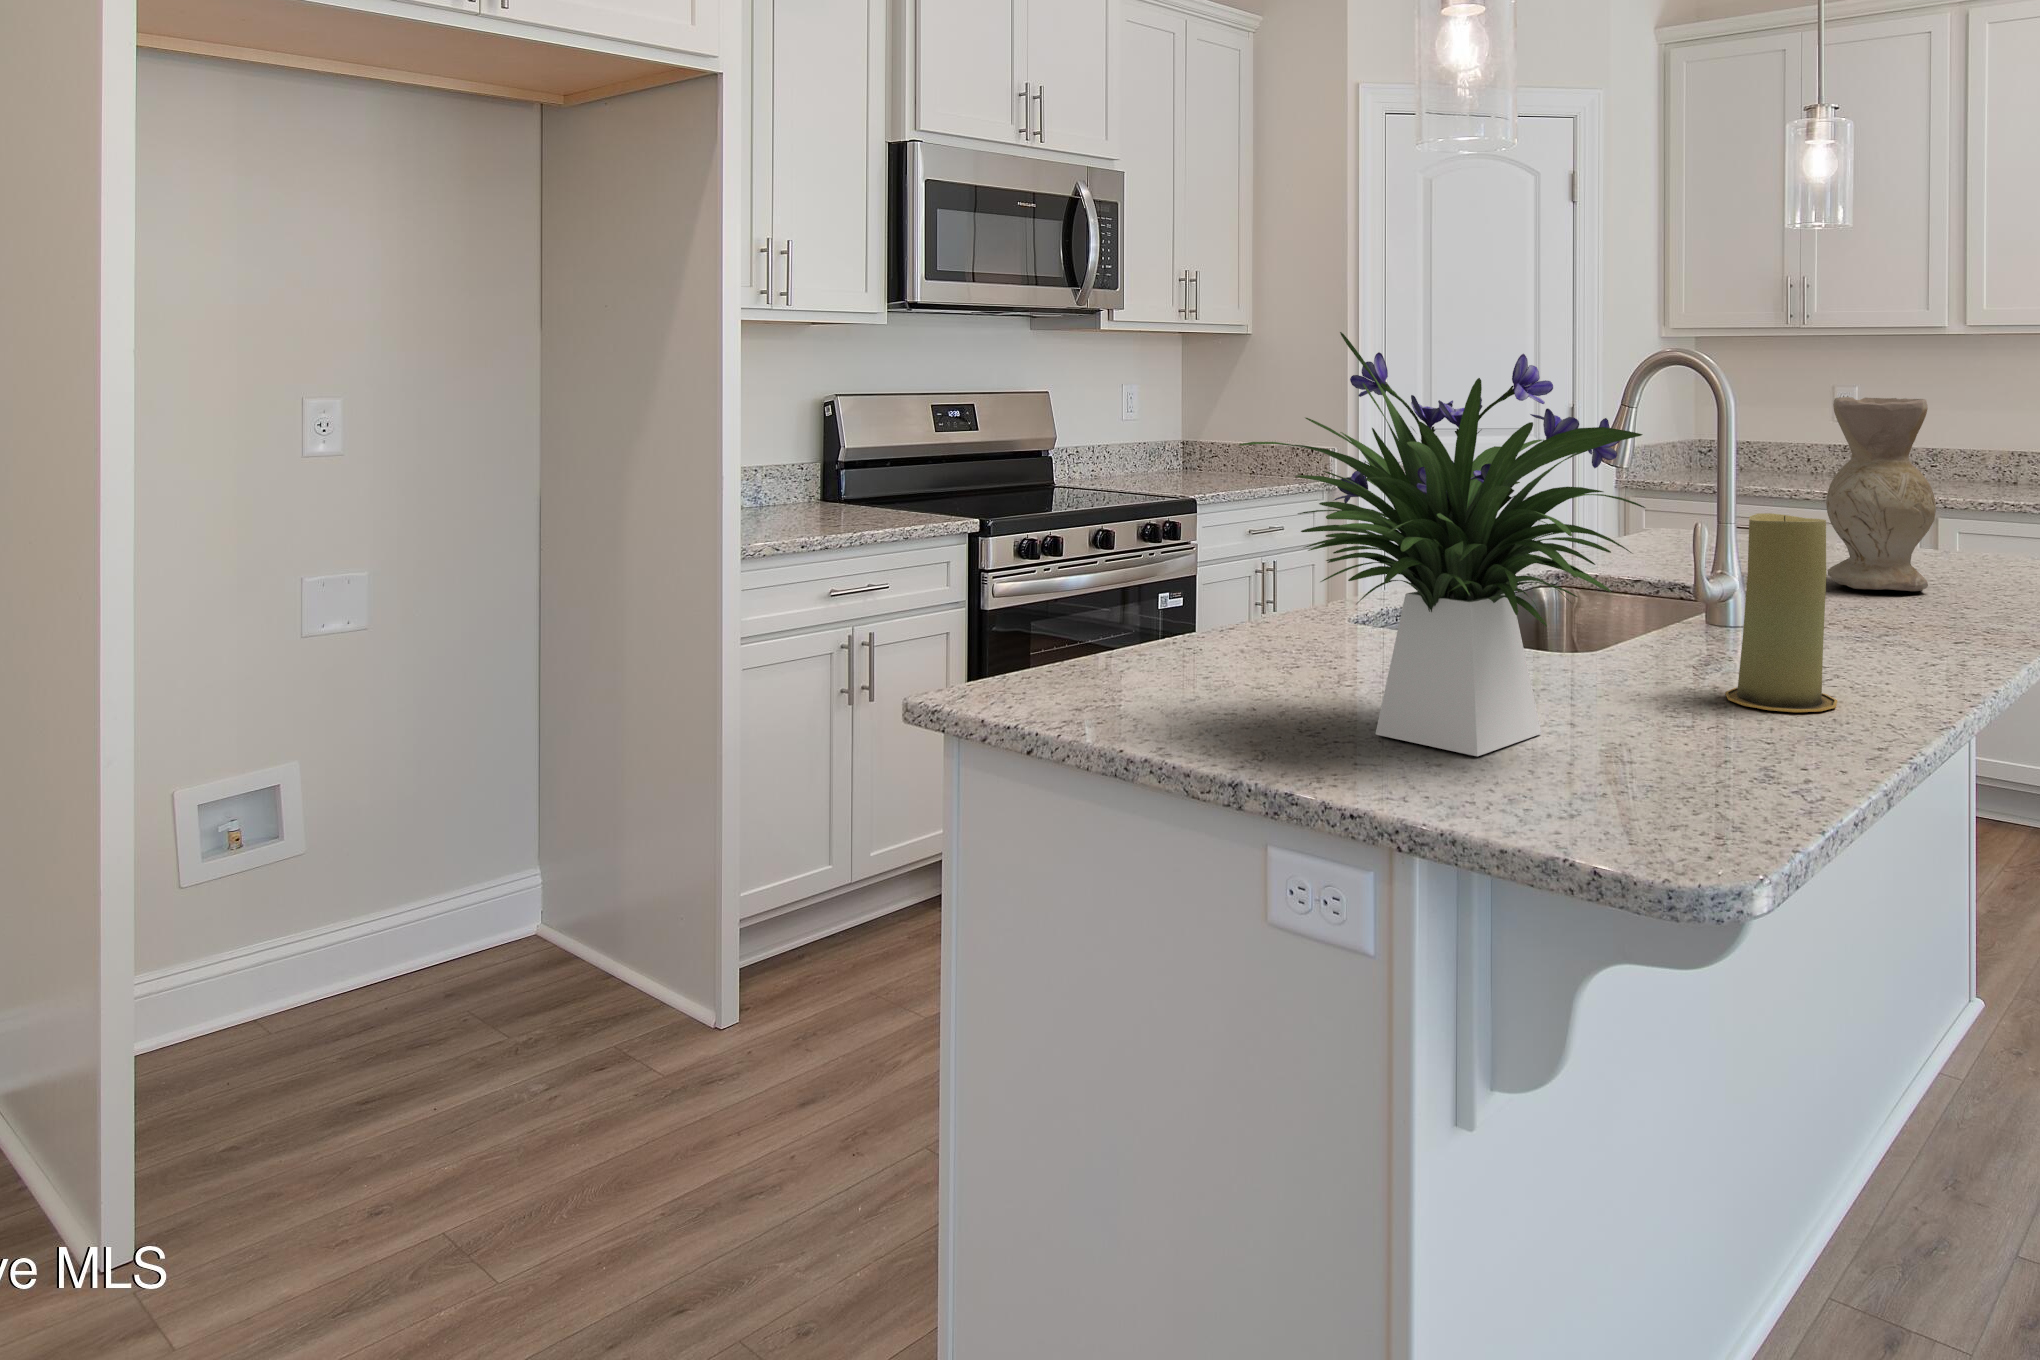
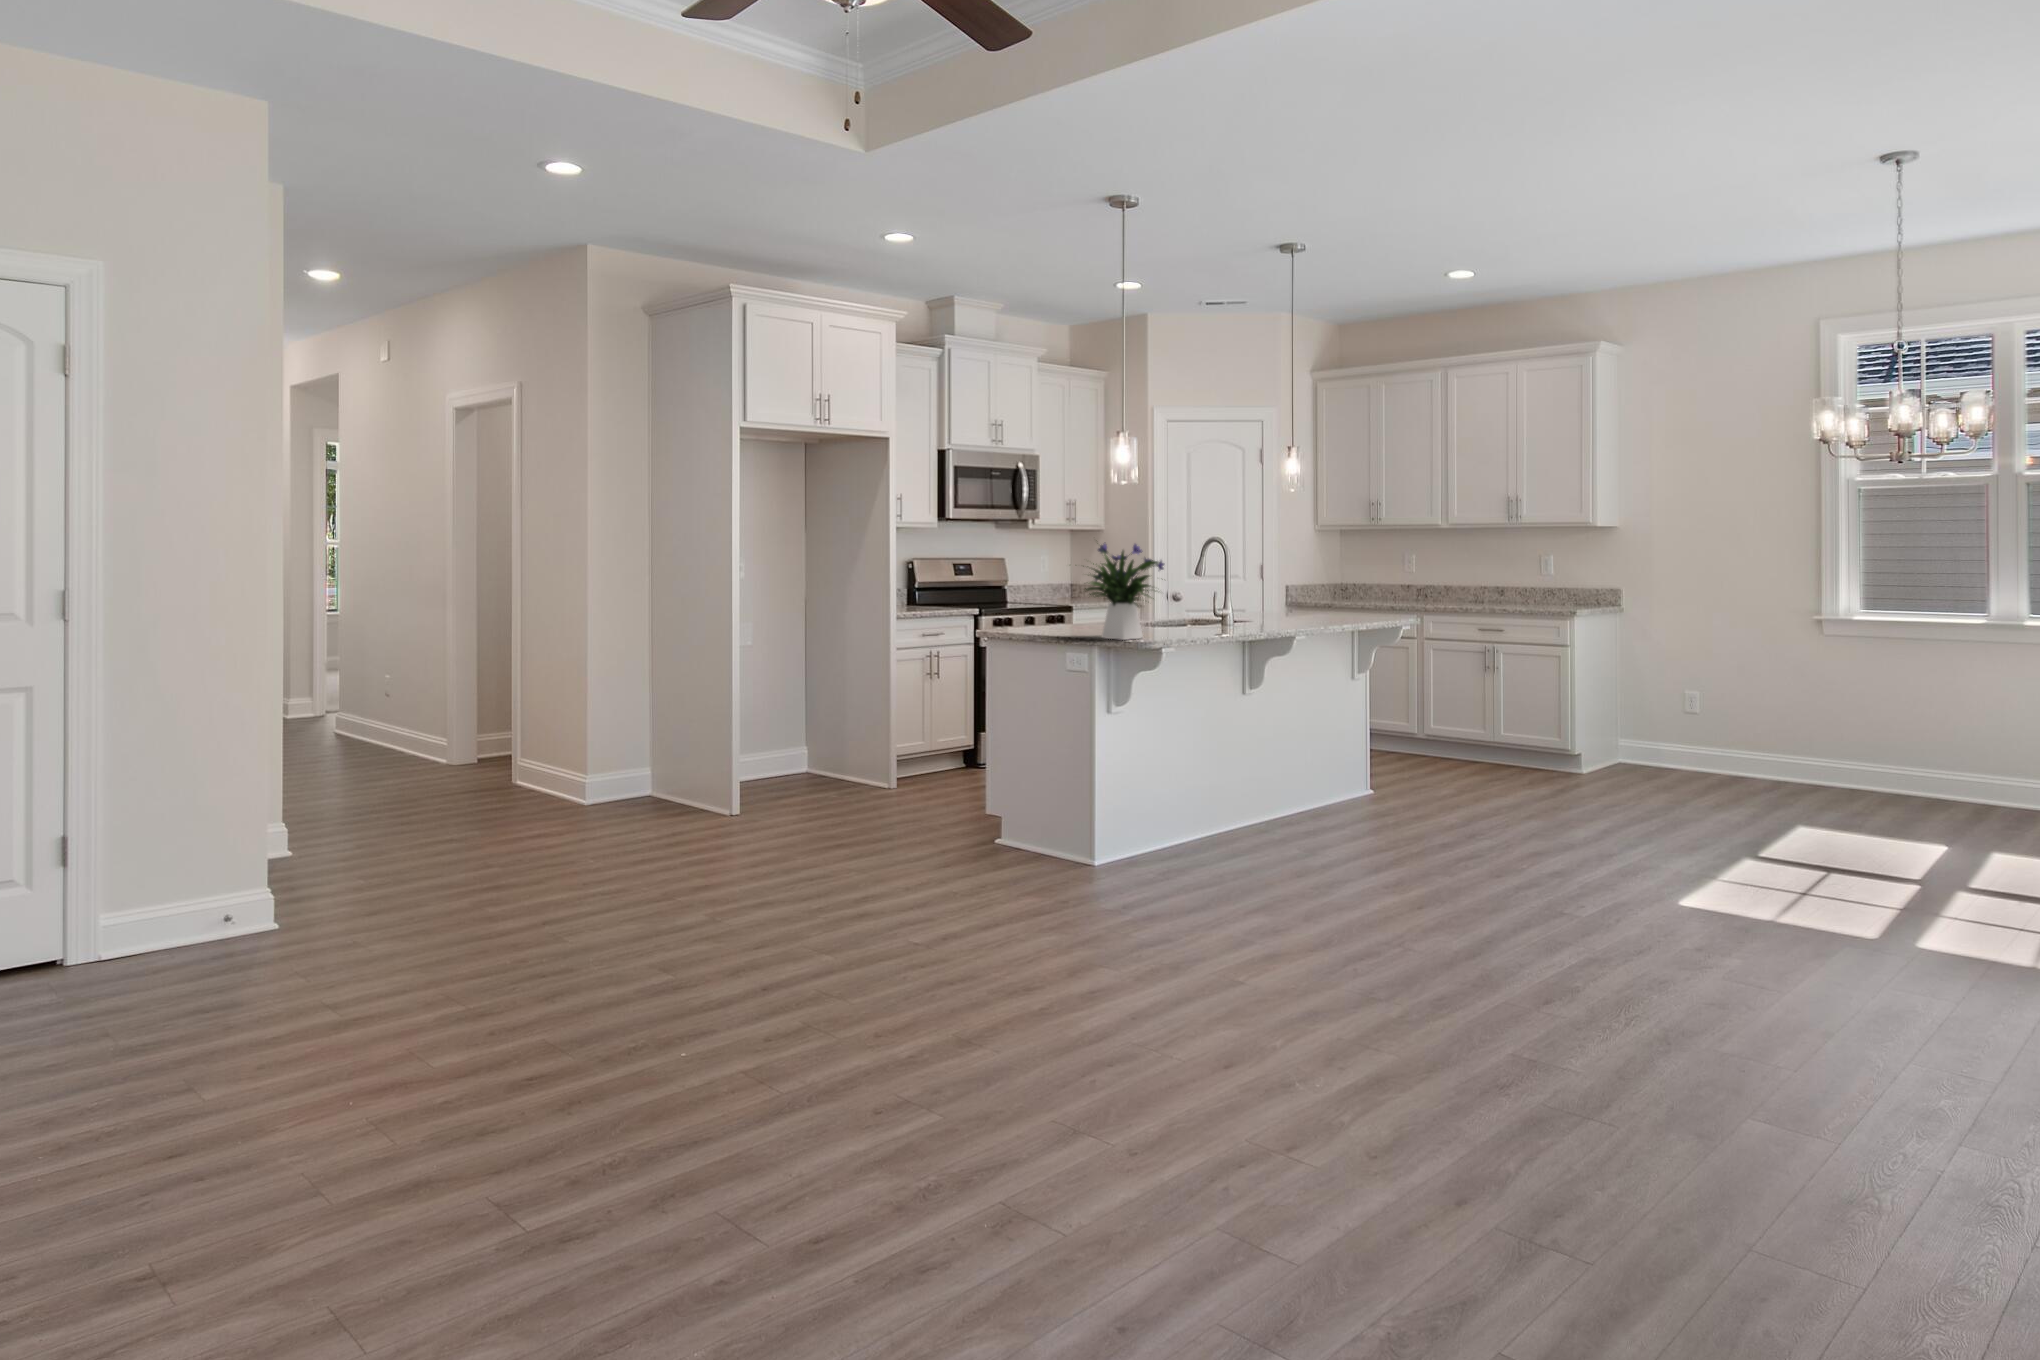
vase: present [1826,397,1936,591] -> none [1282,556,1317,622]
candle: present [1725,513,1837,712] -> none [1200,586,1229,636]

